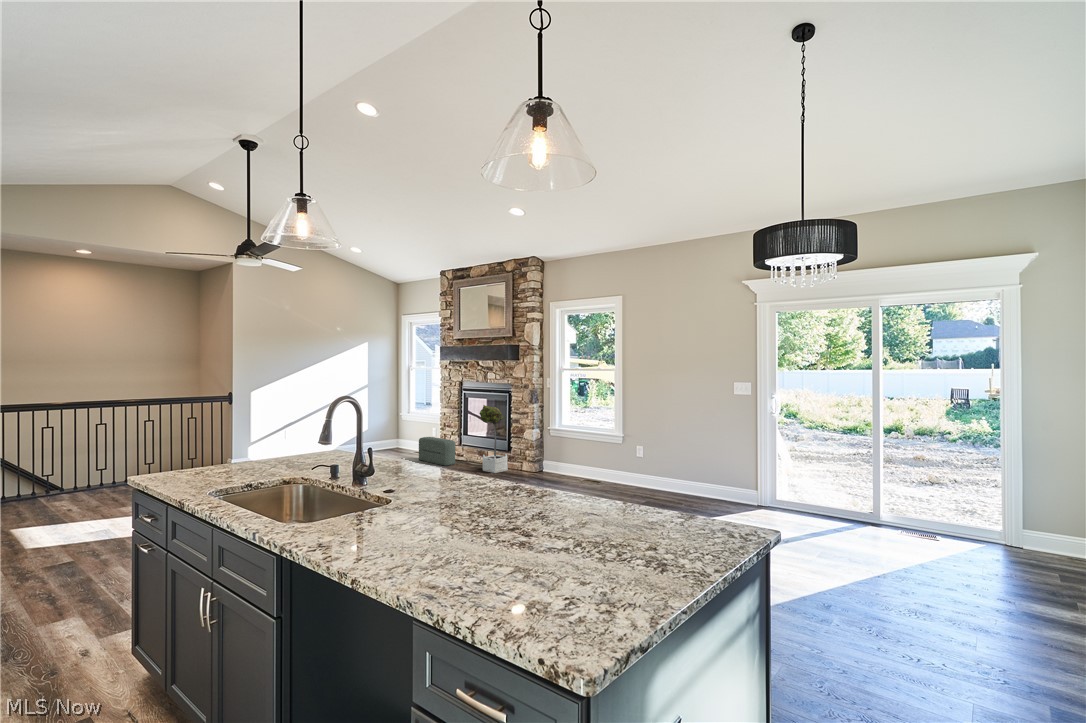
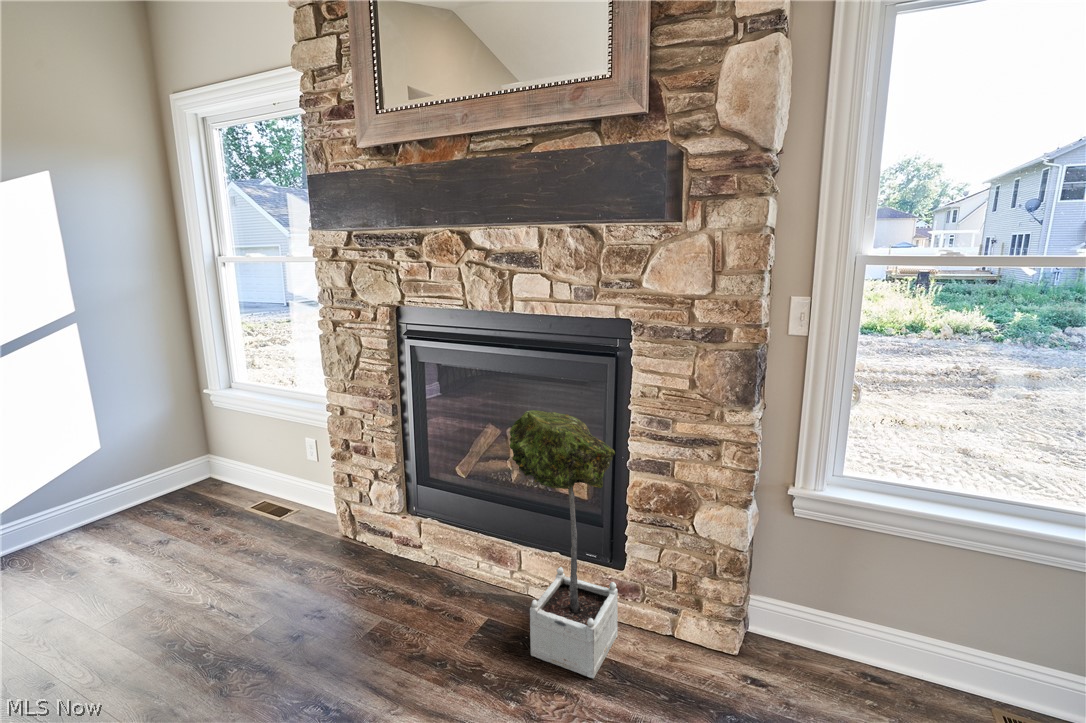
pouf: present [419,437,456,466] -> none [262,490,404,618]

